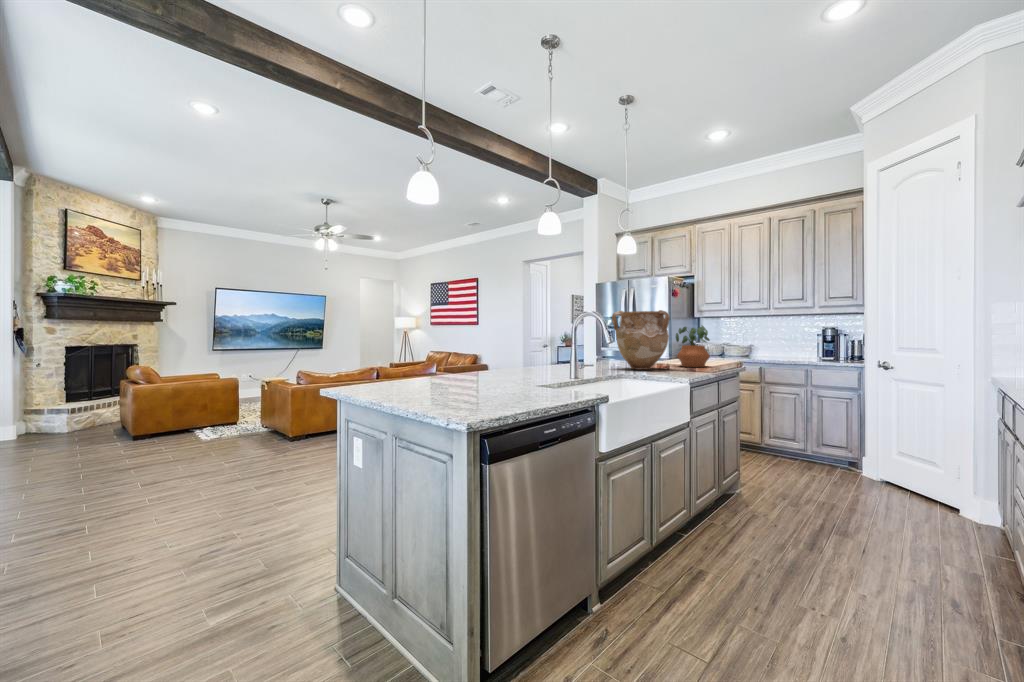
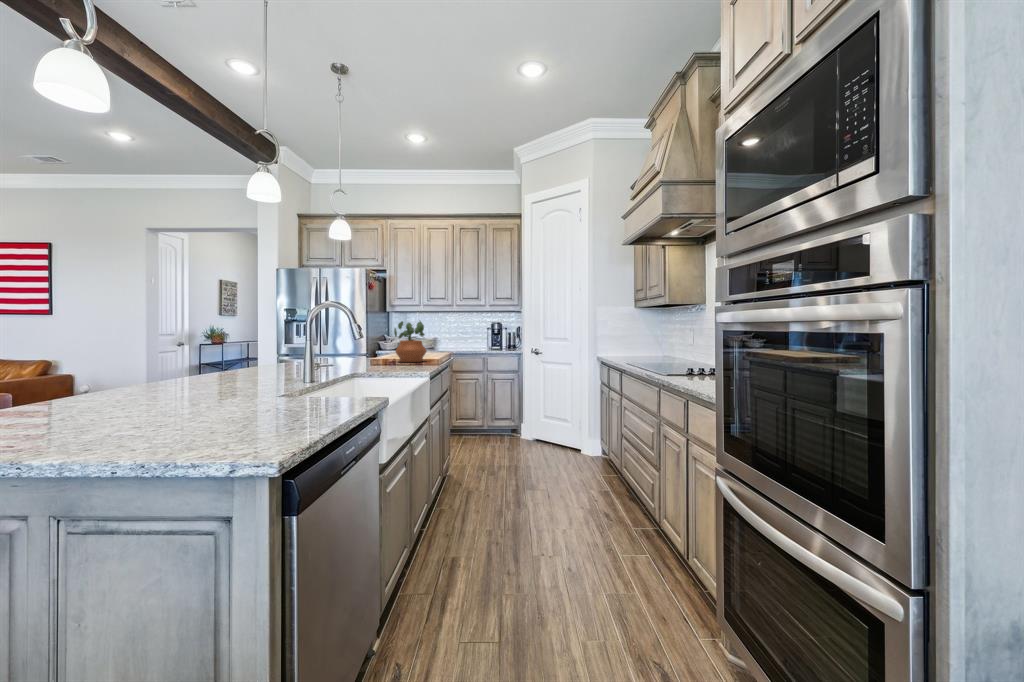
vase: present [612,310,670,370] -> none [335,302,399,368]

